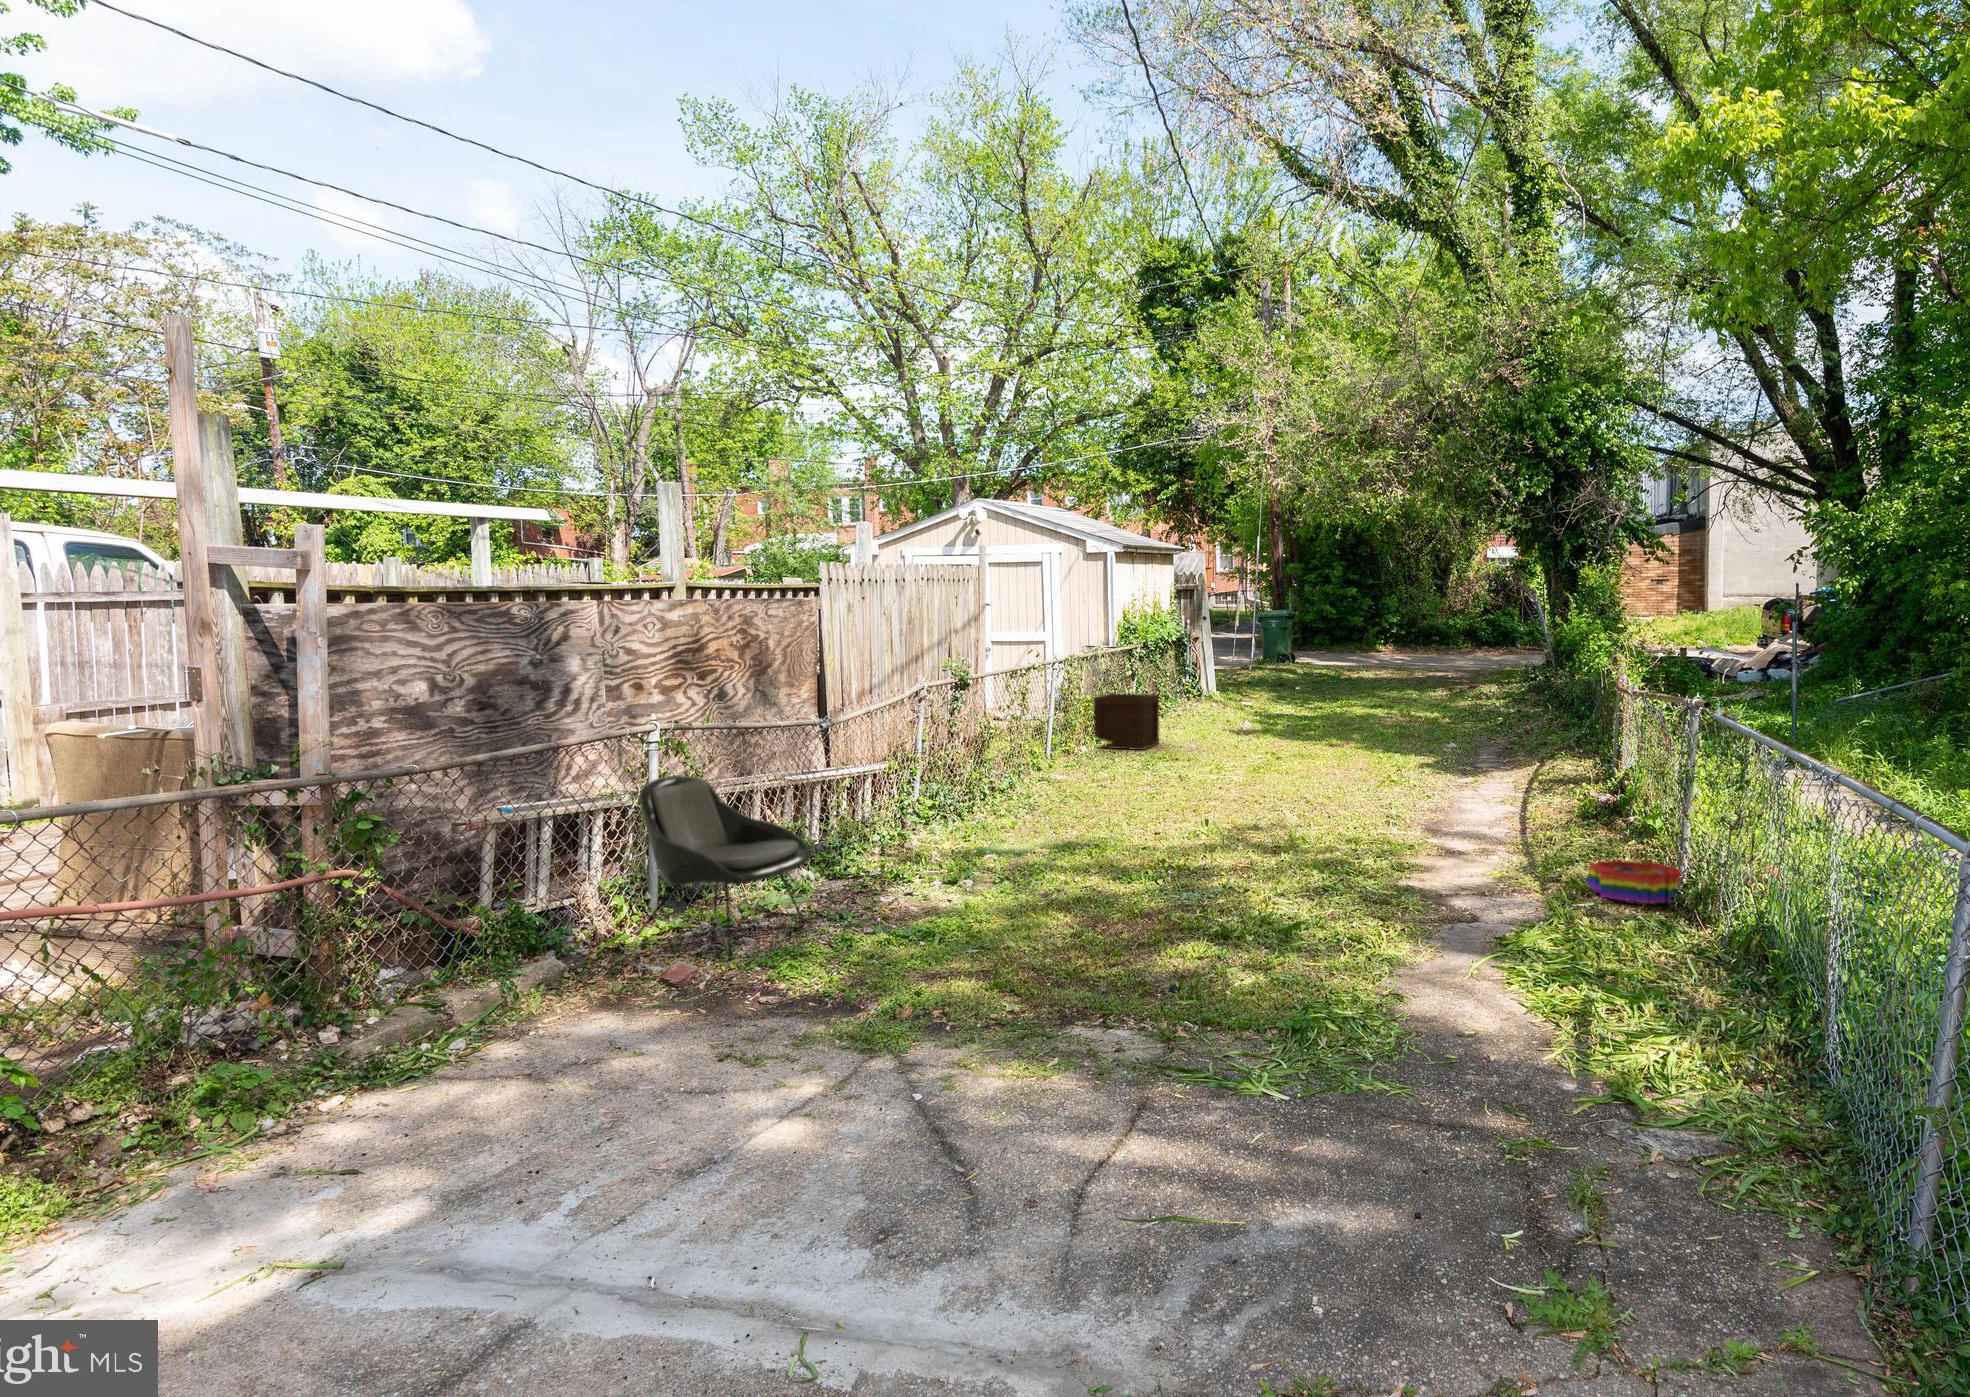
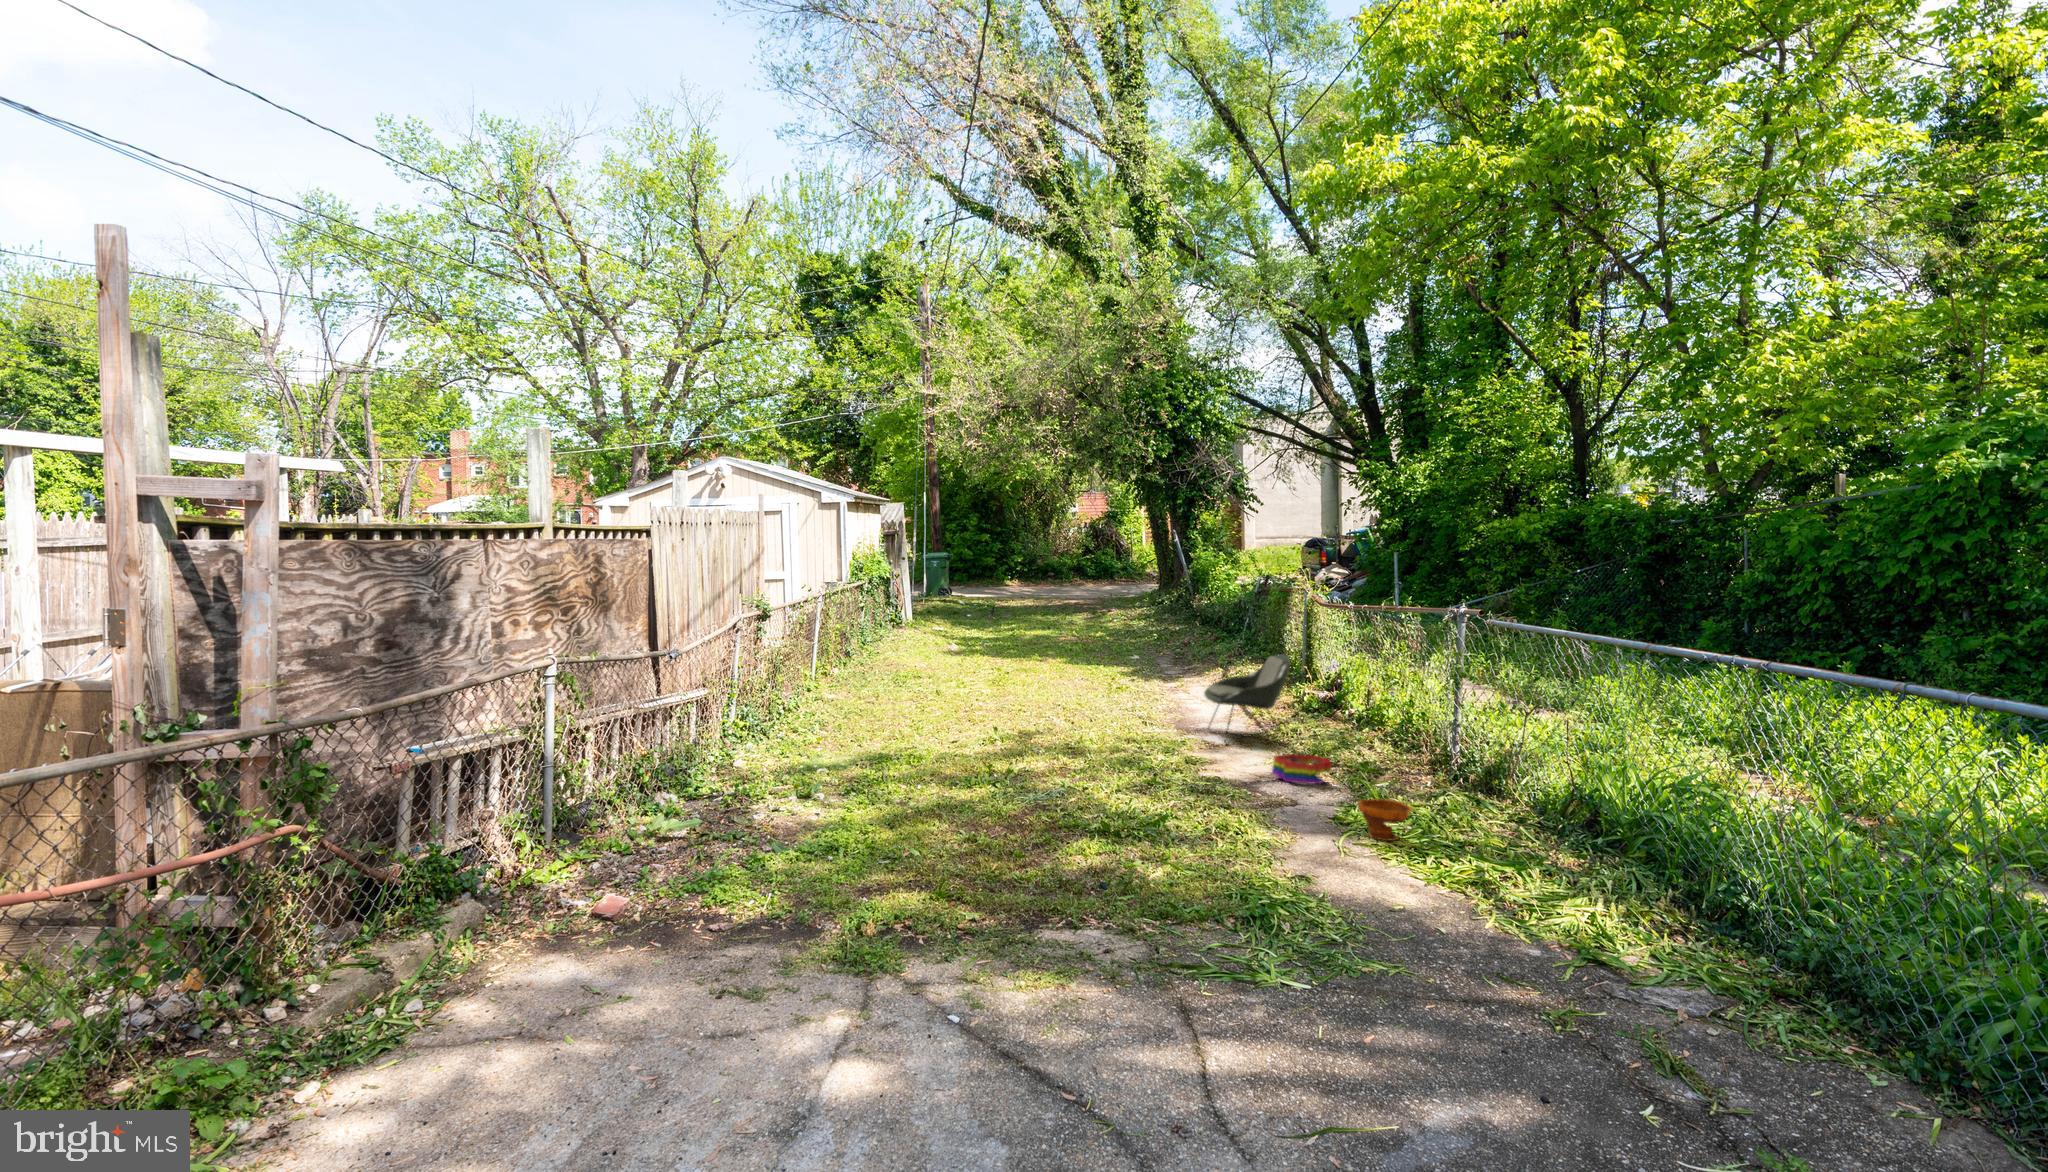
wooden crate: present [1094,693,1159,750] -> none [841,624,894,672]
lounge chair: present [636,776,811,960] -> present [1204,654,1291,746]
planter: none [1666,924,1758,986] -> present [1358,799,1412,841]

